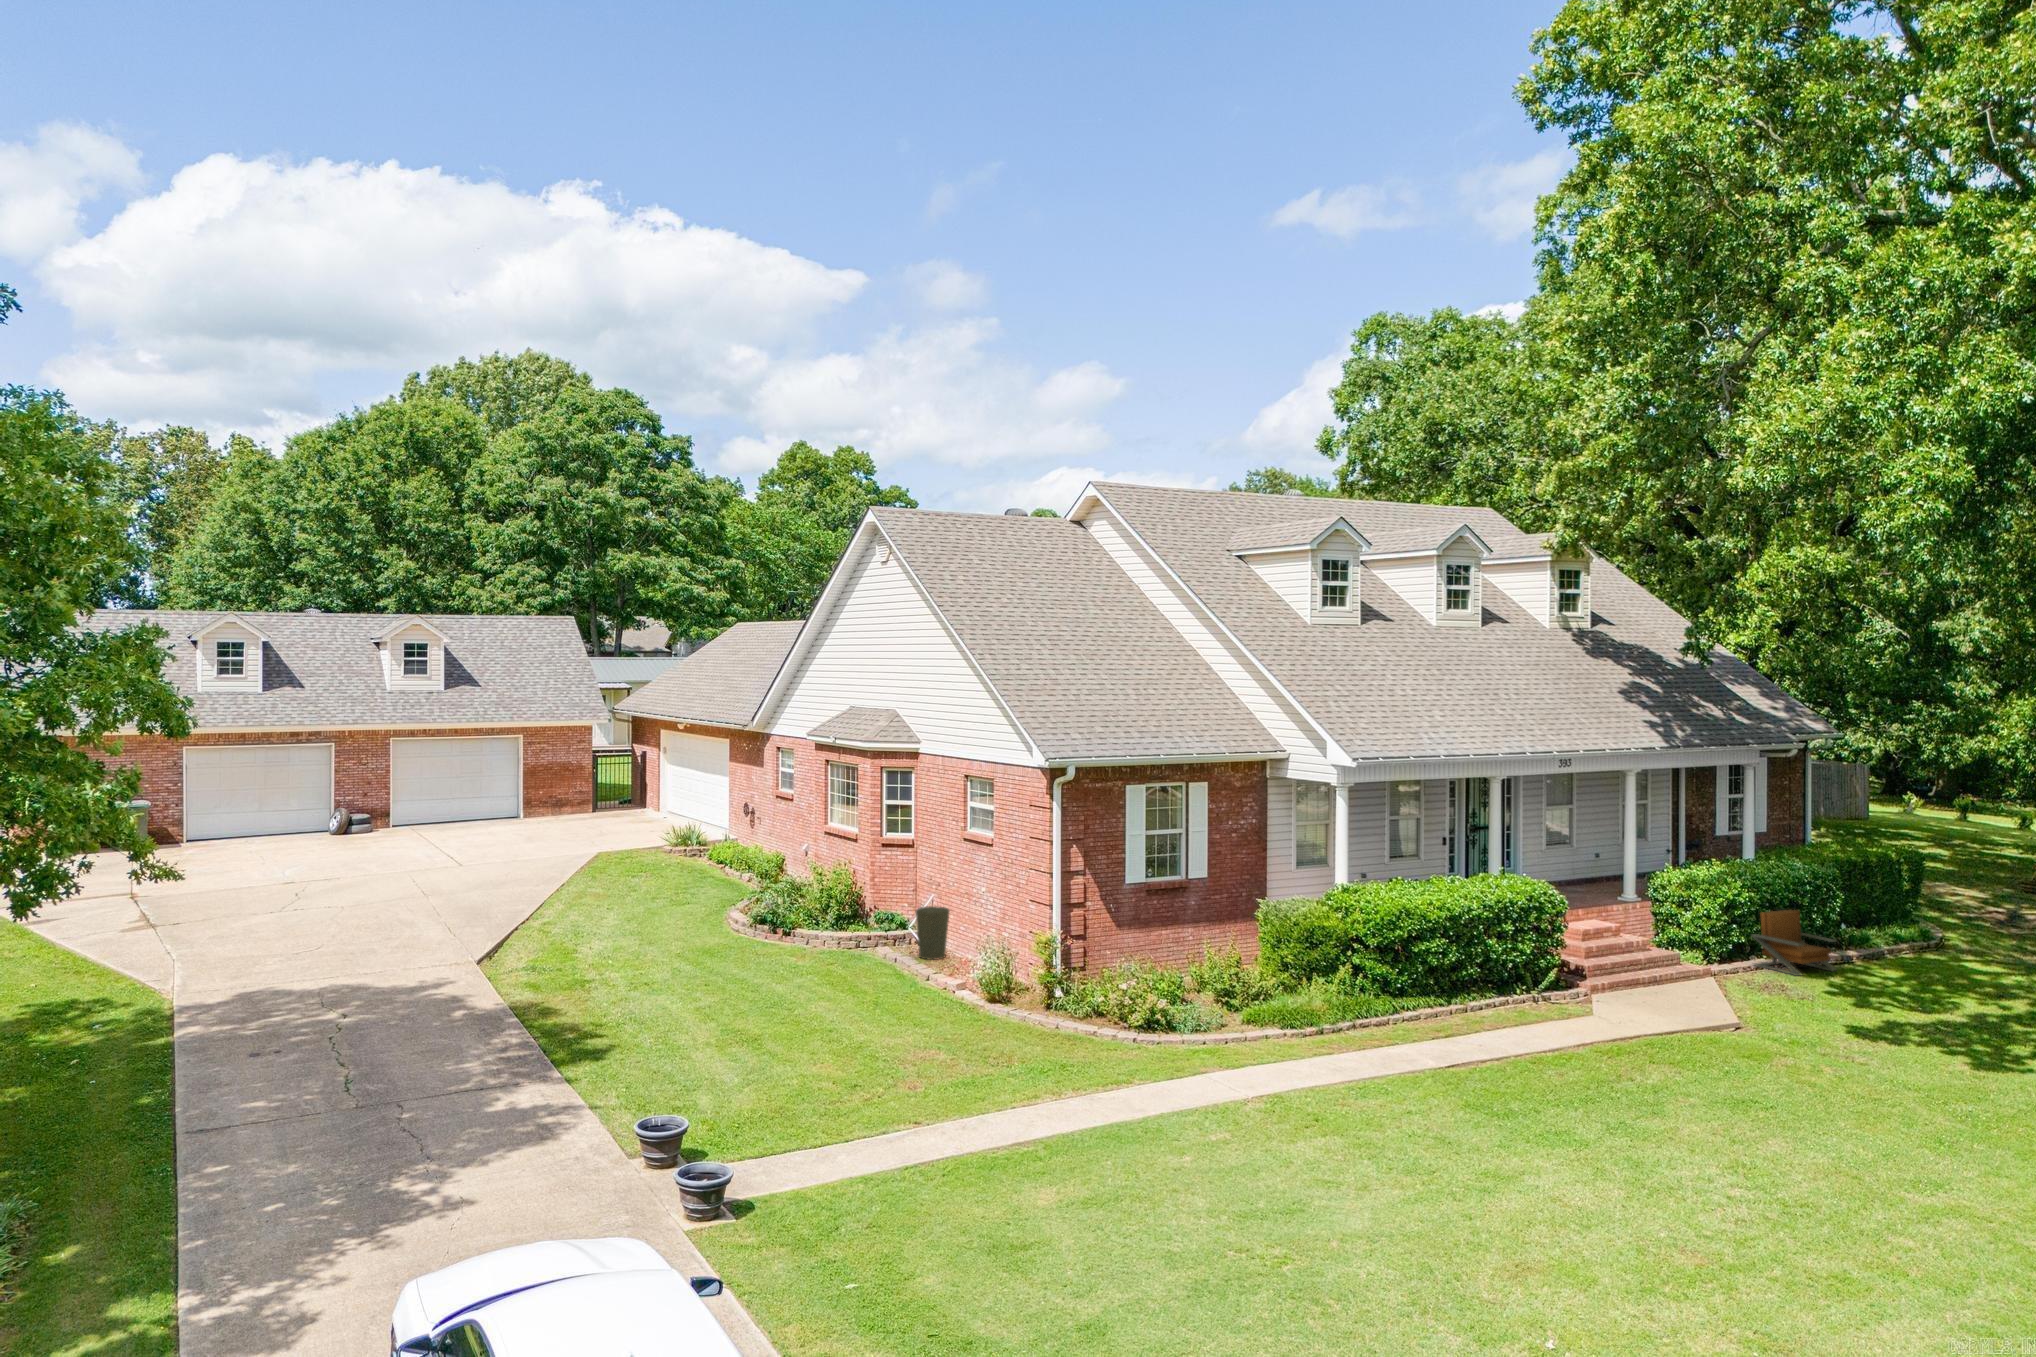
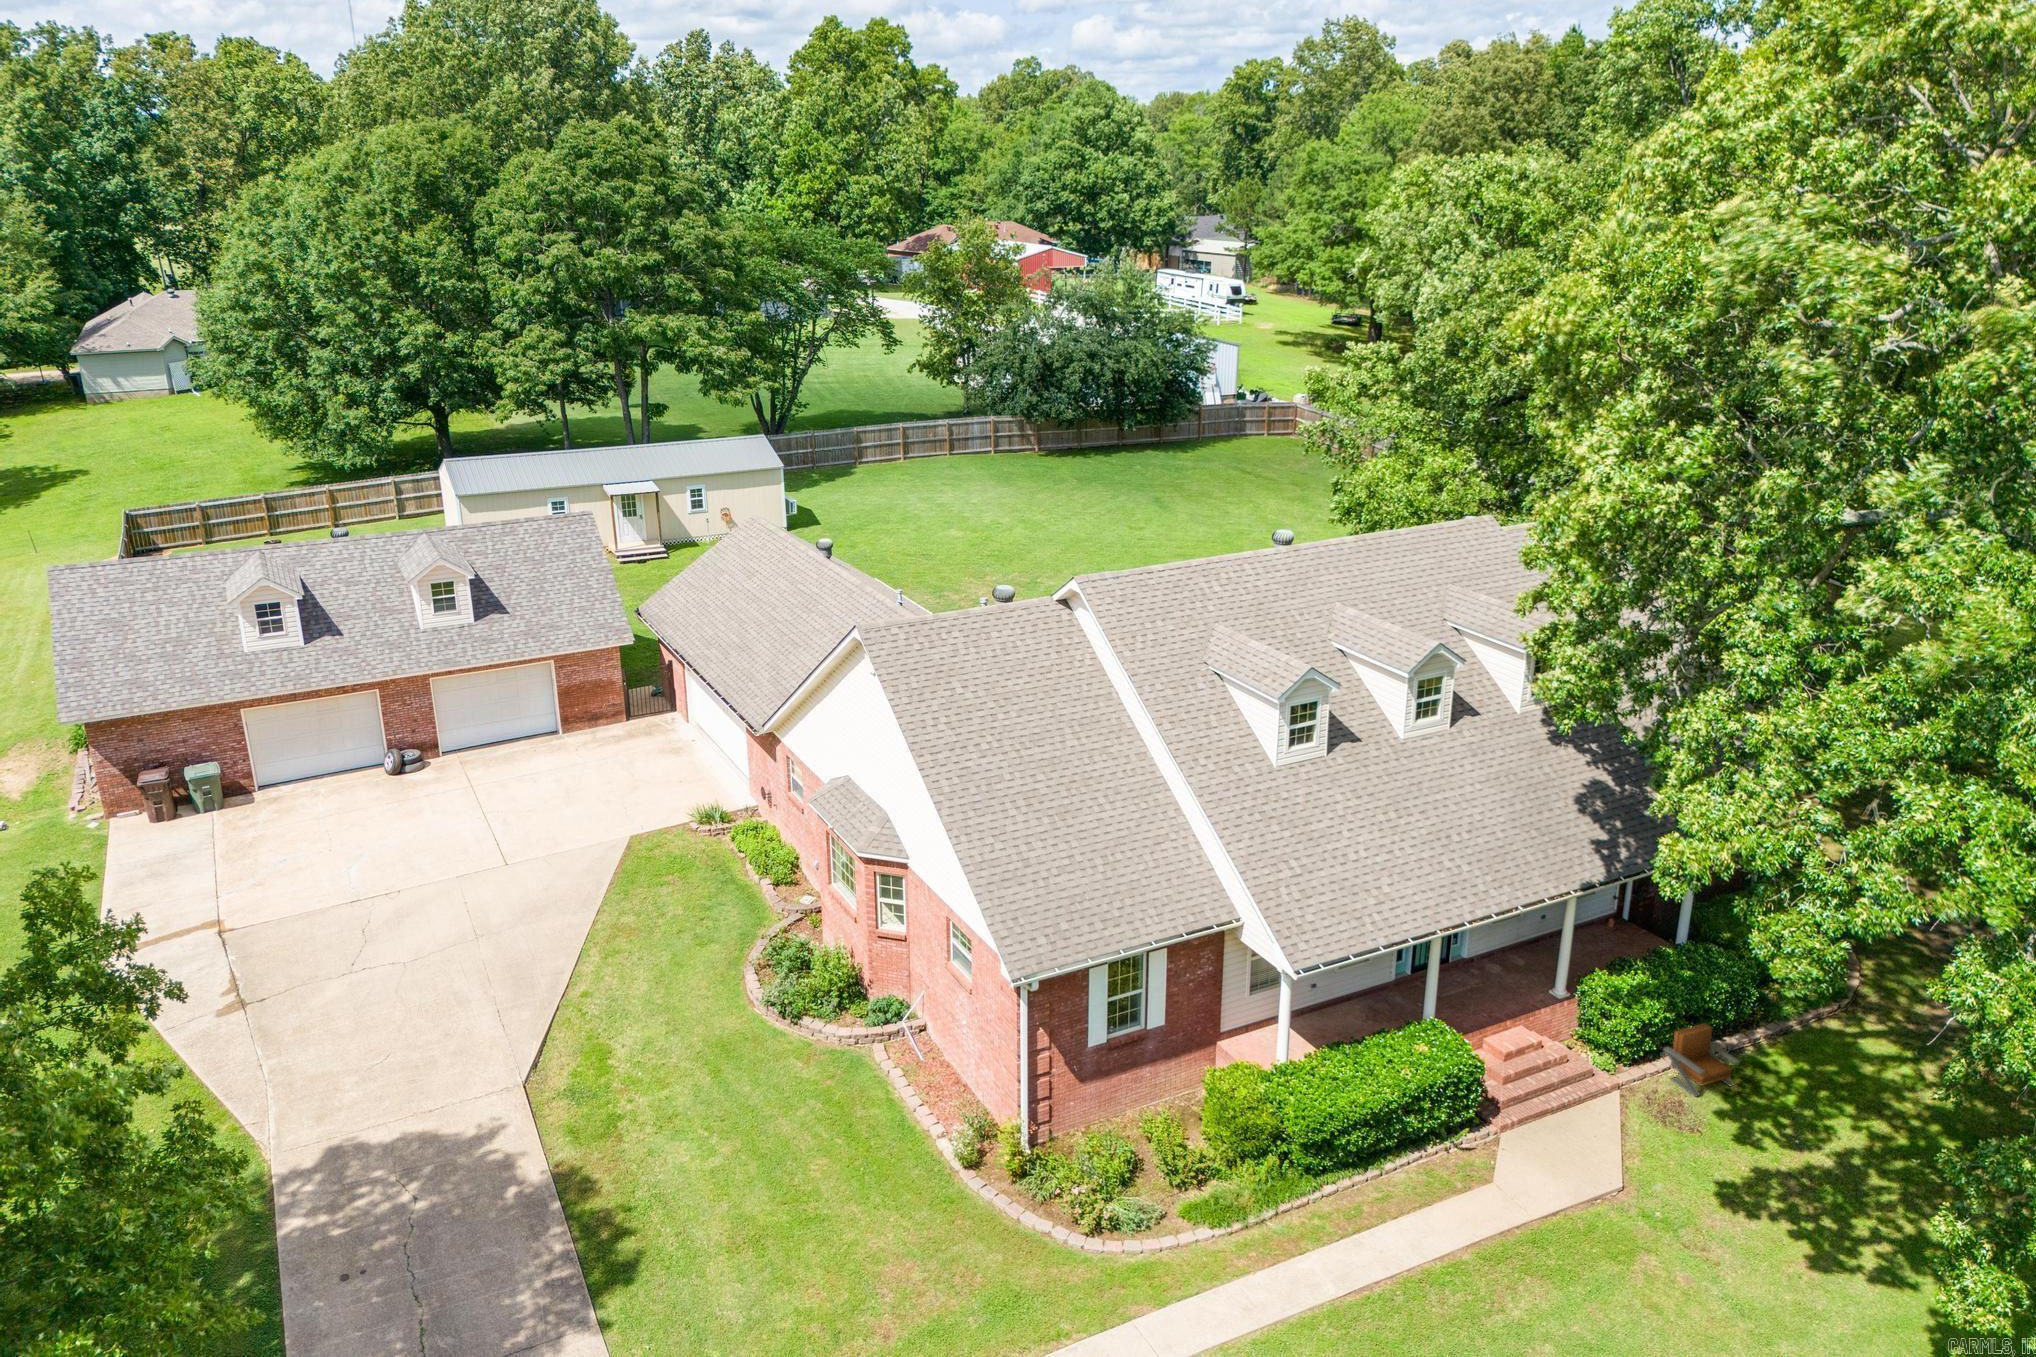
trash can: present [916,906,950,960] -> none [907,1011,938,1062]

